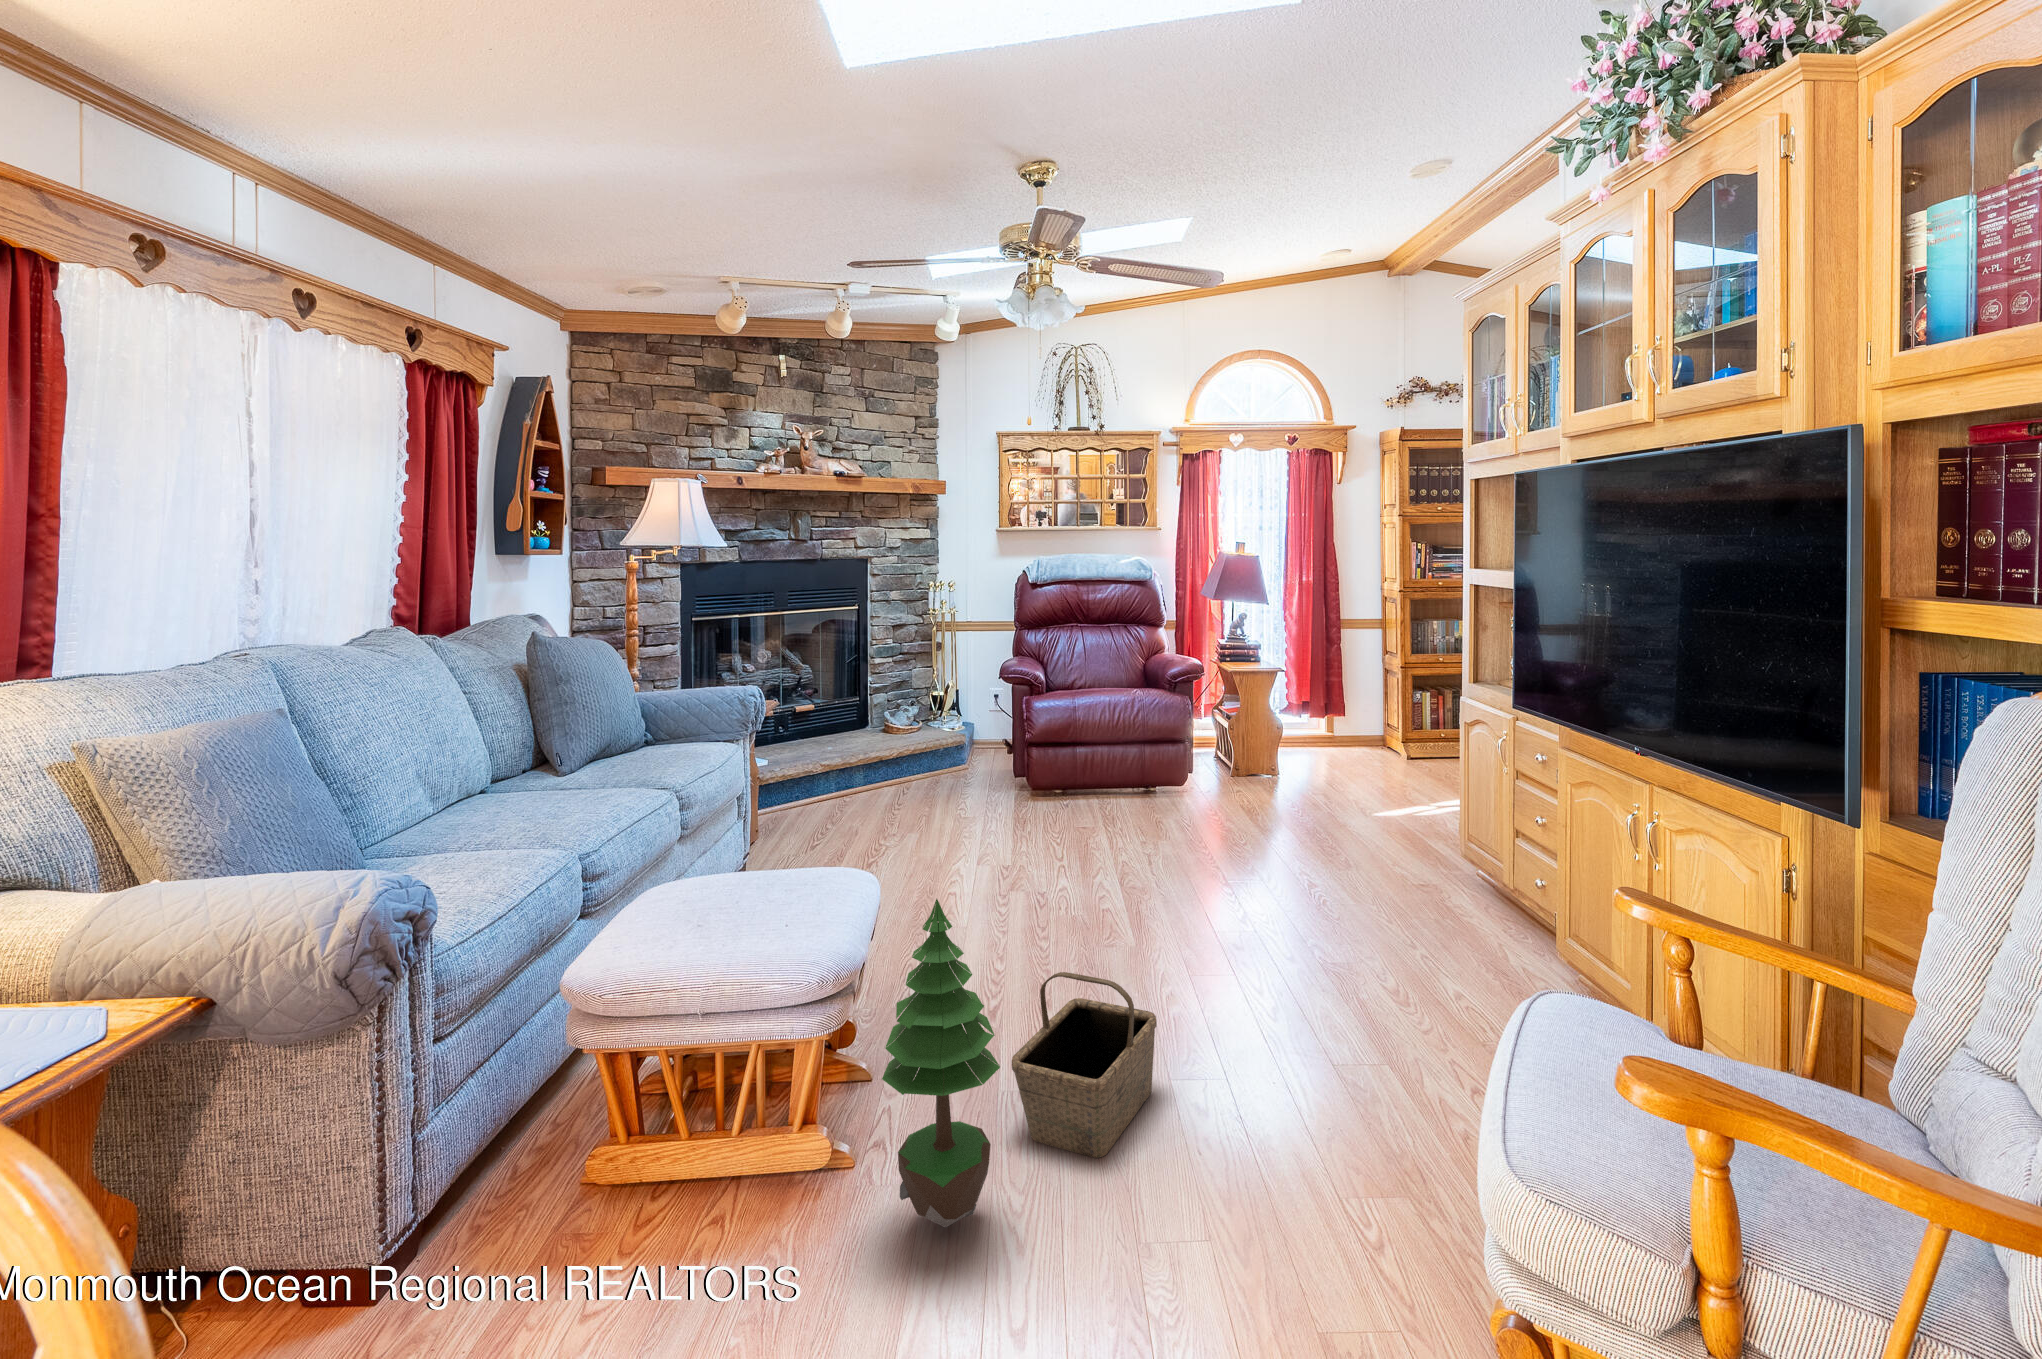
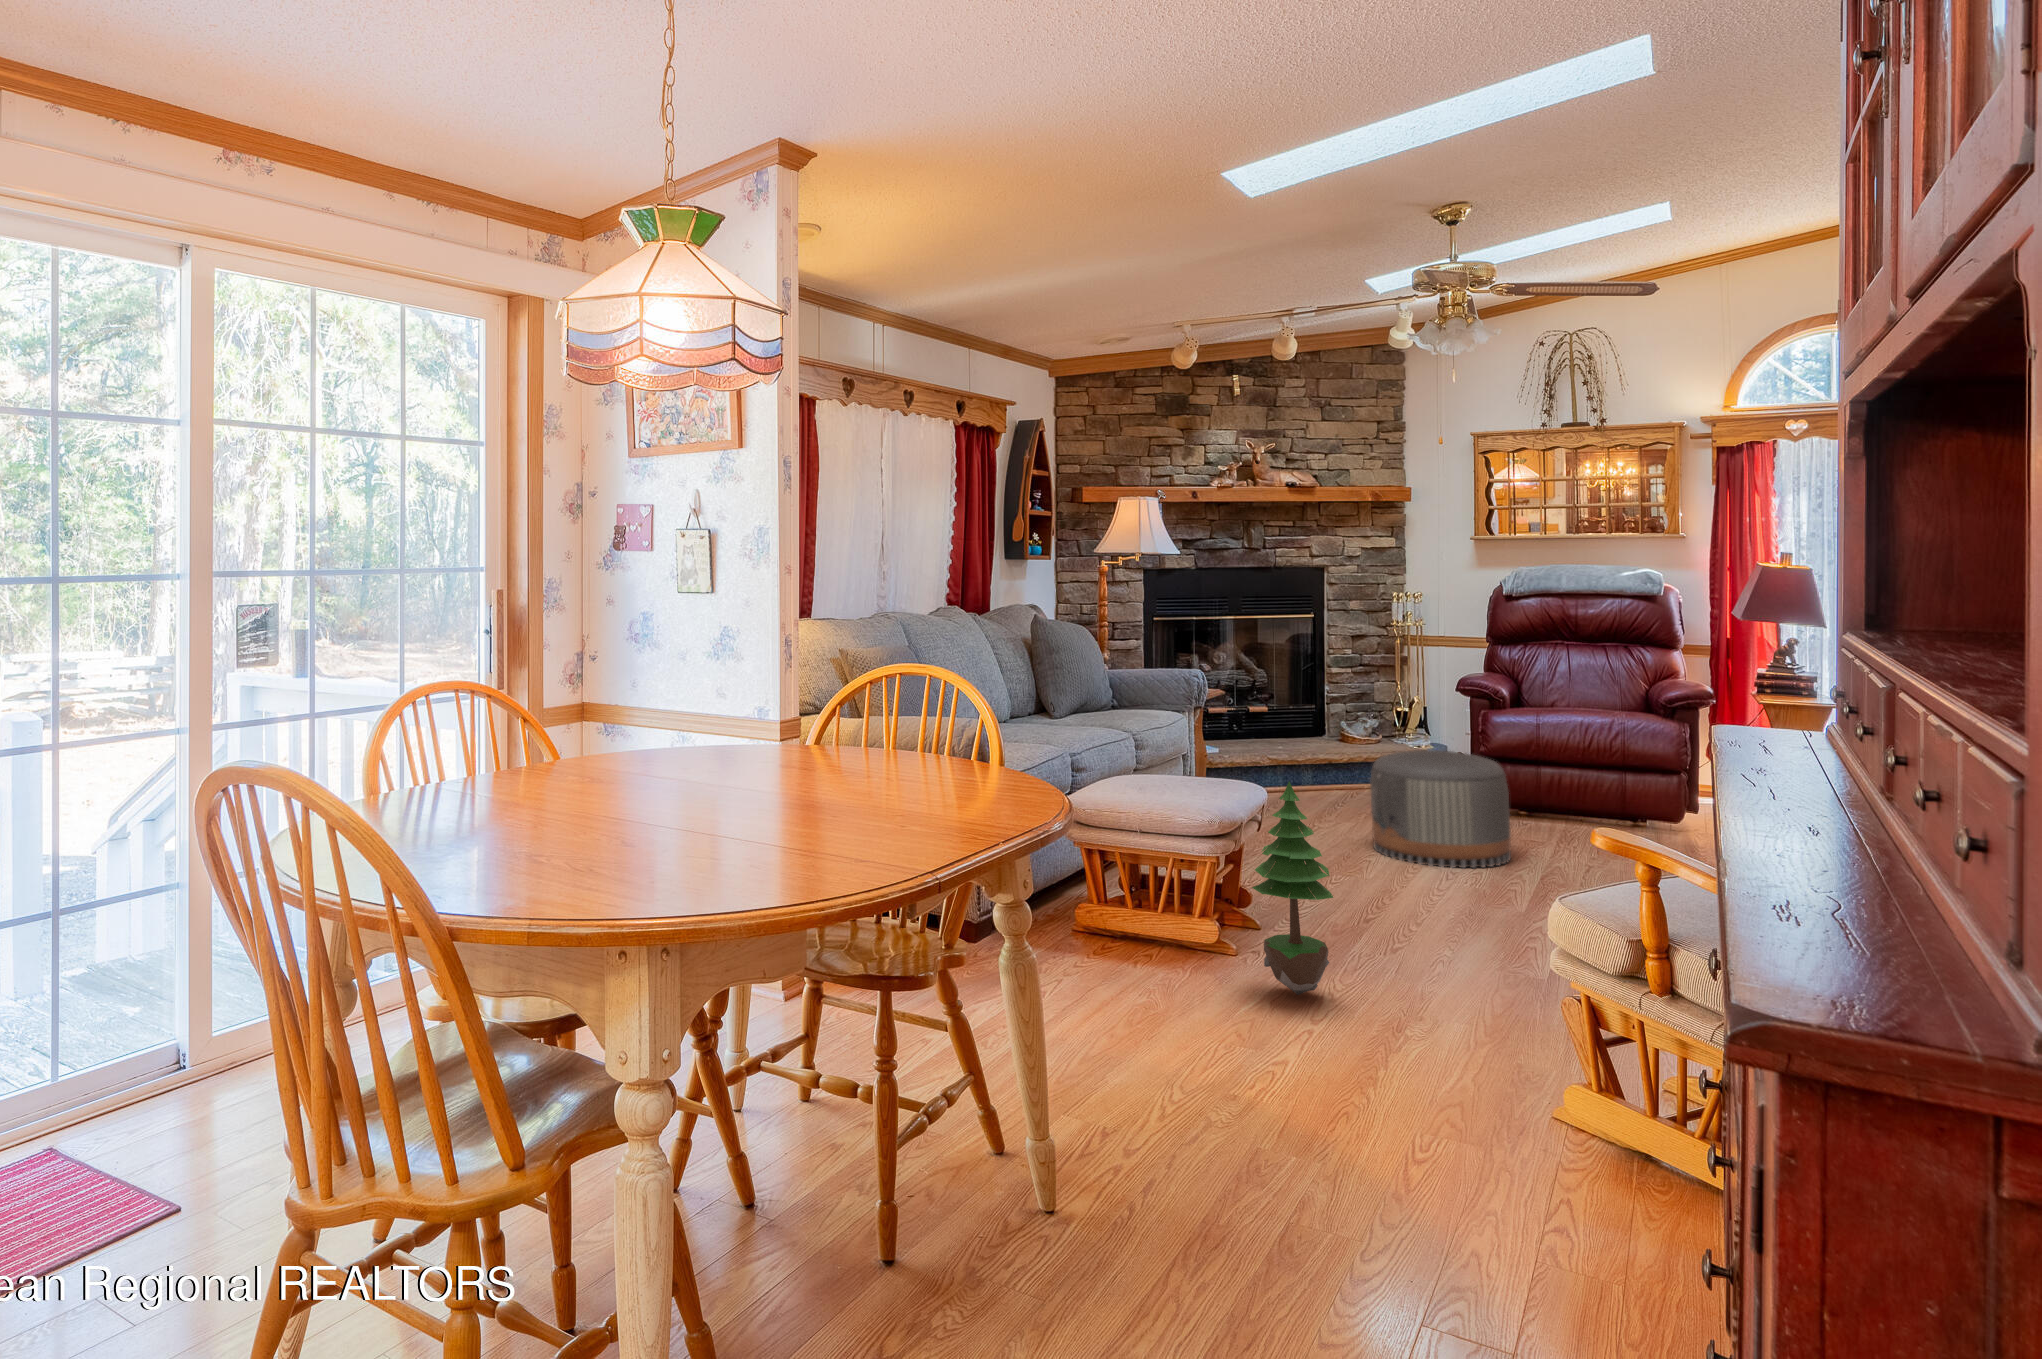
pouf: none [945,754,1078,890] -> present [1370,750,1511,868]
basket: present [1012,972,1157,1158] -> none [1360,873,1493,997]

